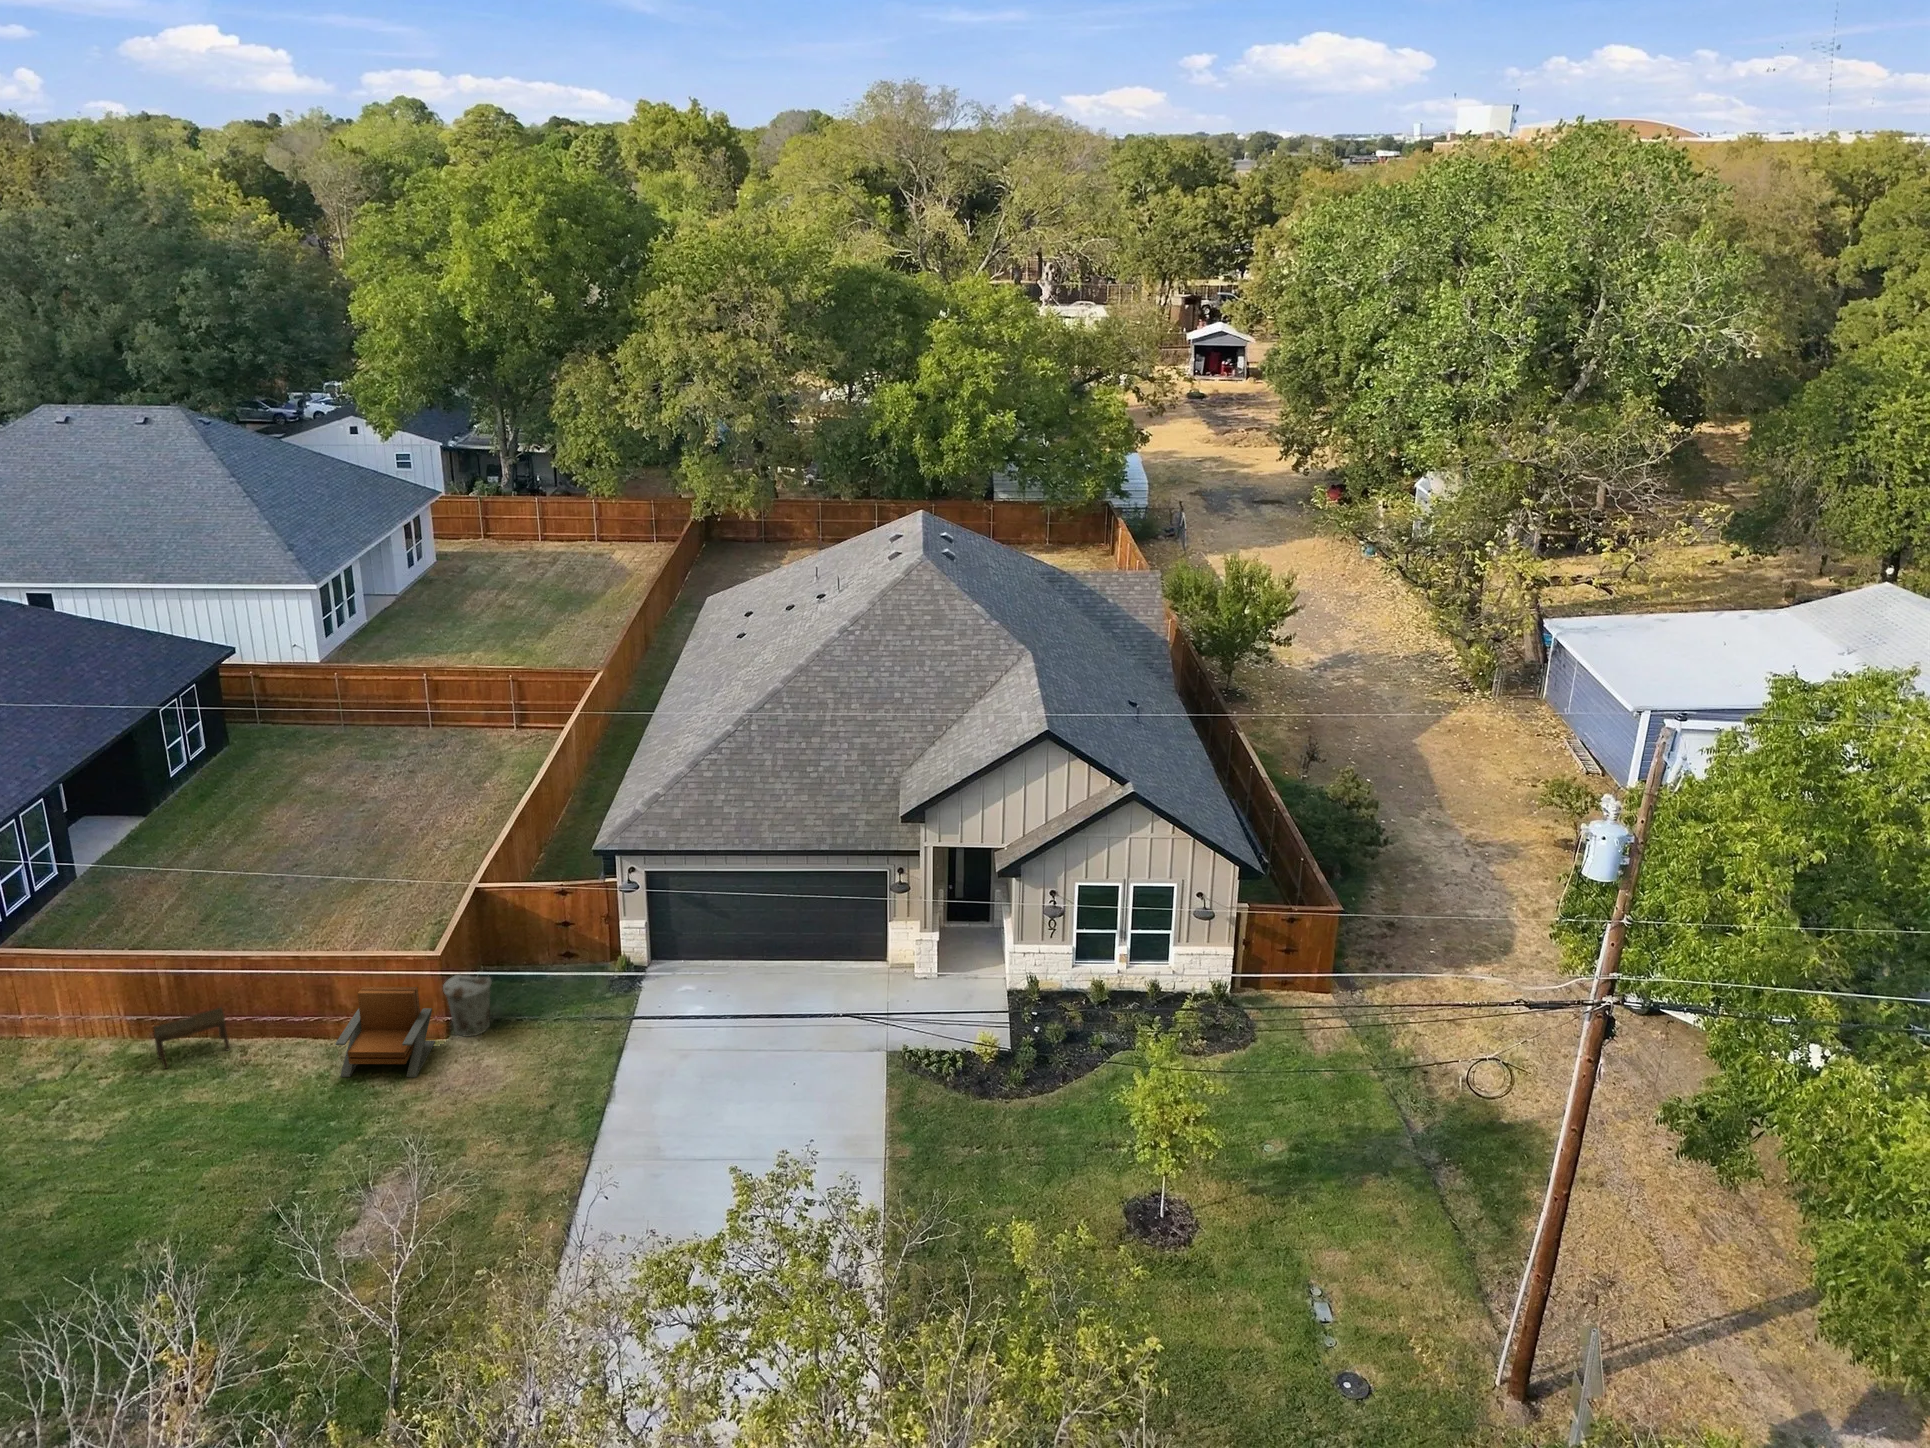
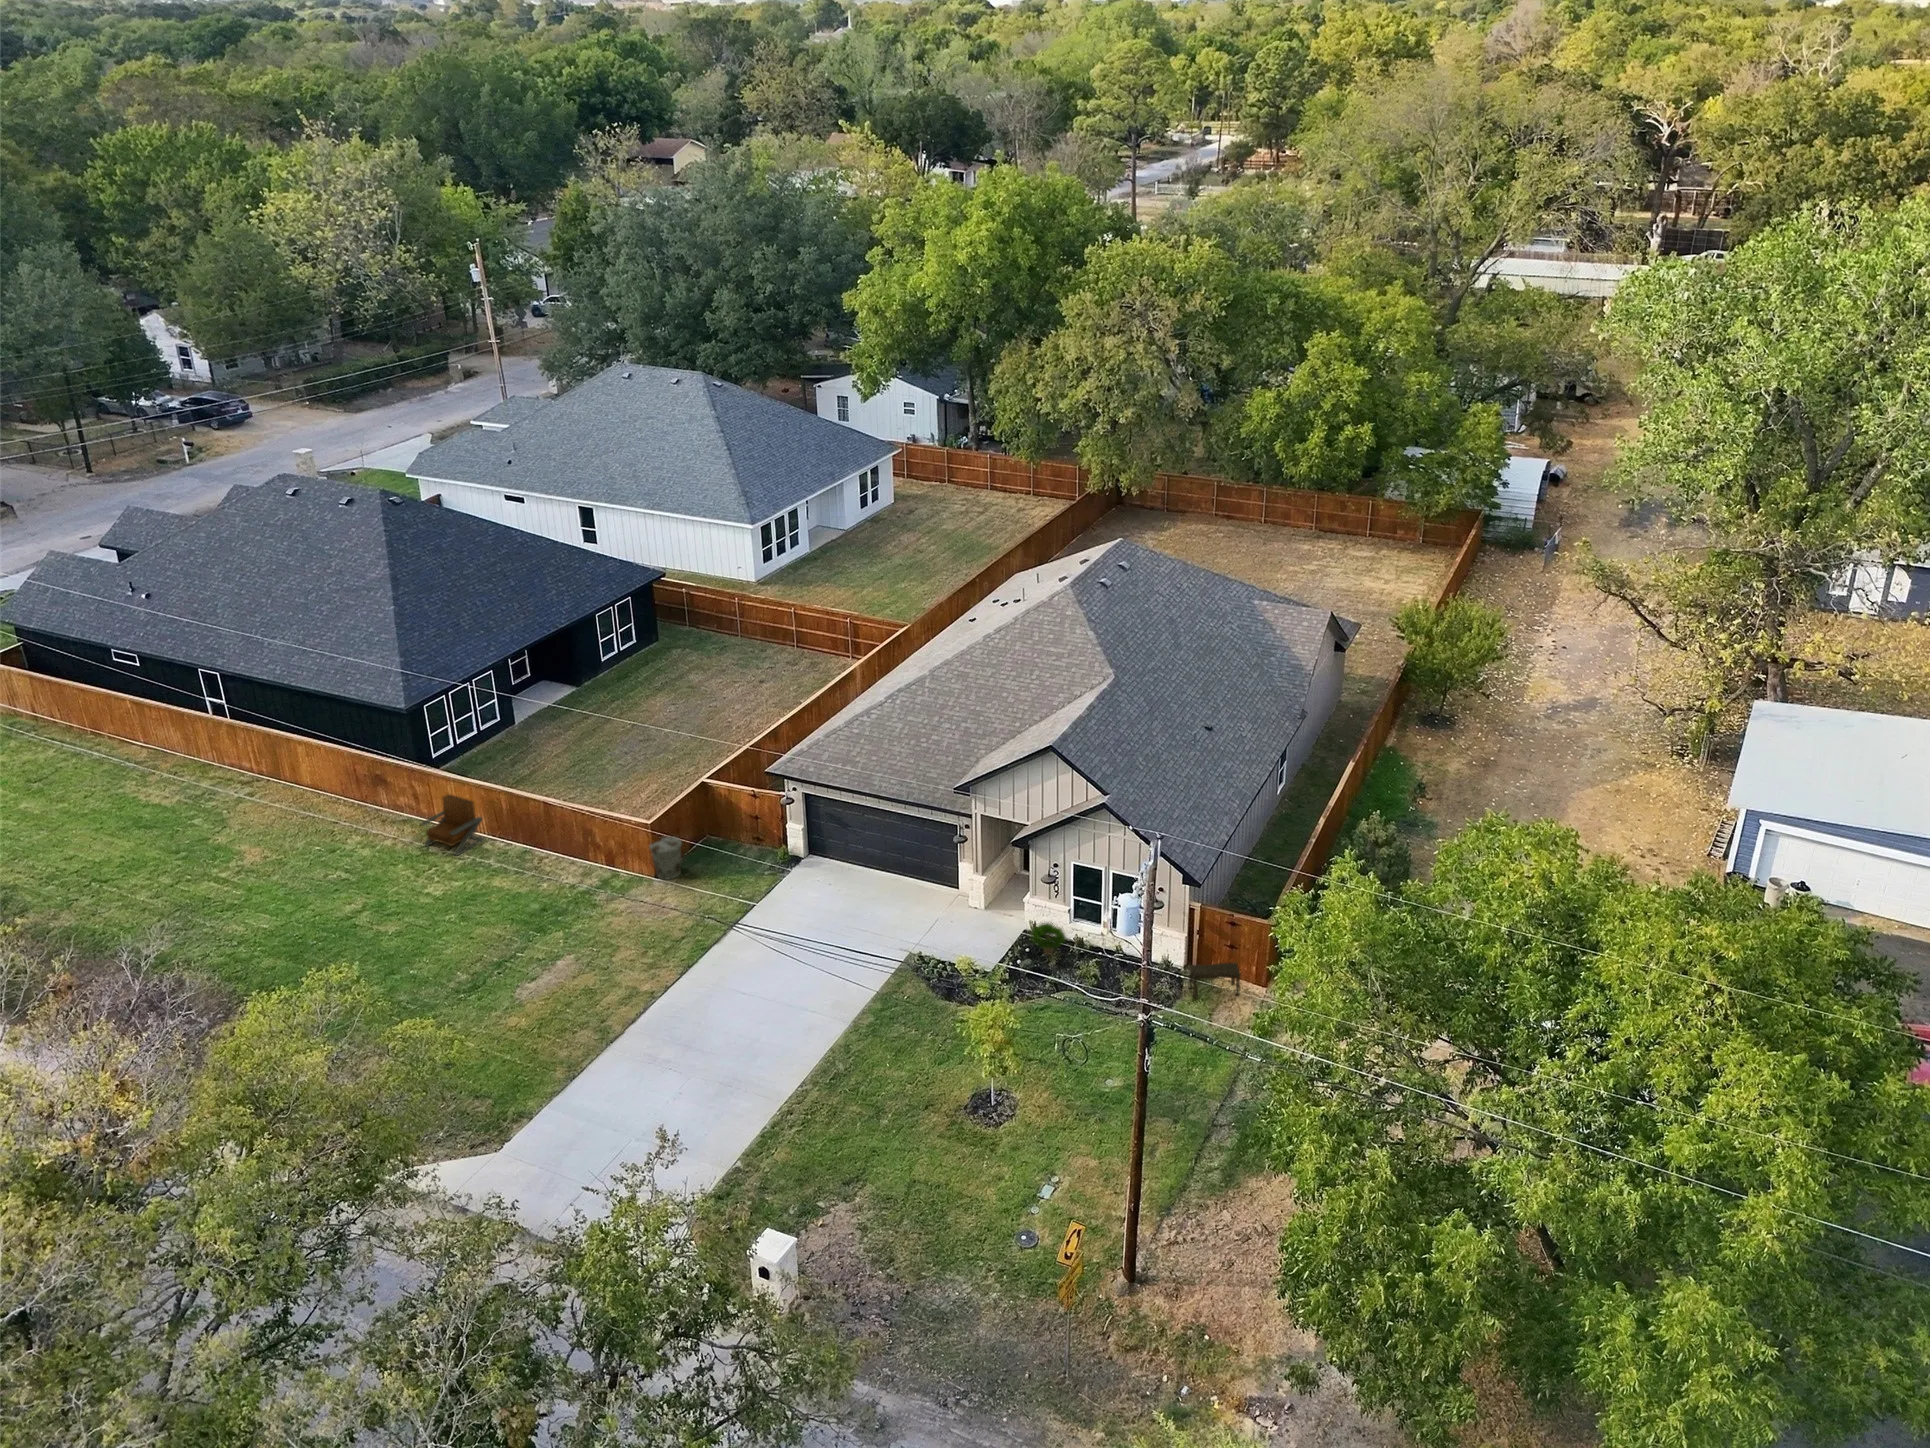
potted plant: none [1030,965,1081,1010] -> present [1031,922,1065,954]
lounge chair: present [335,987,435,1077] -> present [421,794,485,855]
bench: present [153,1008,230,1069] -> present [1188,963,1241,999]

